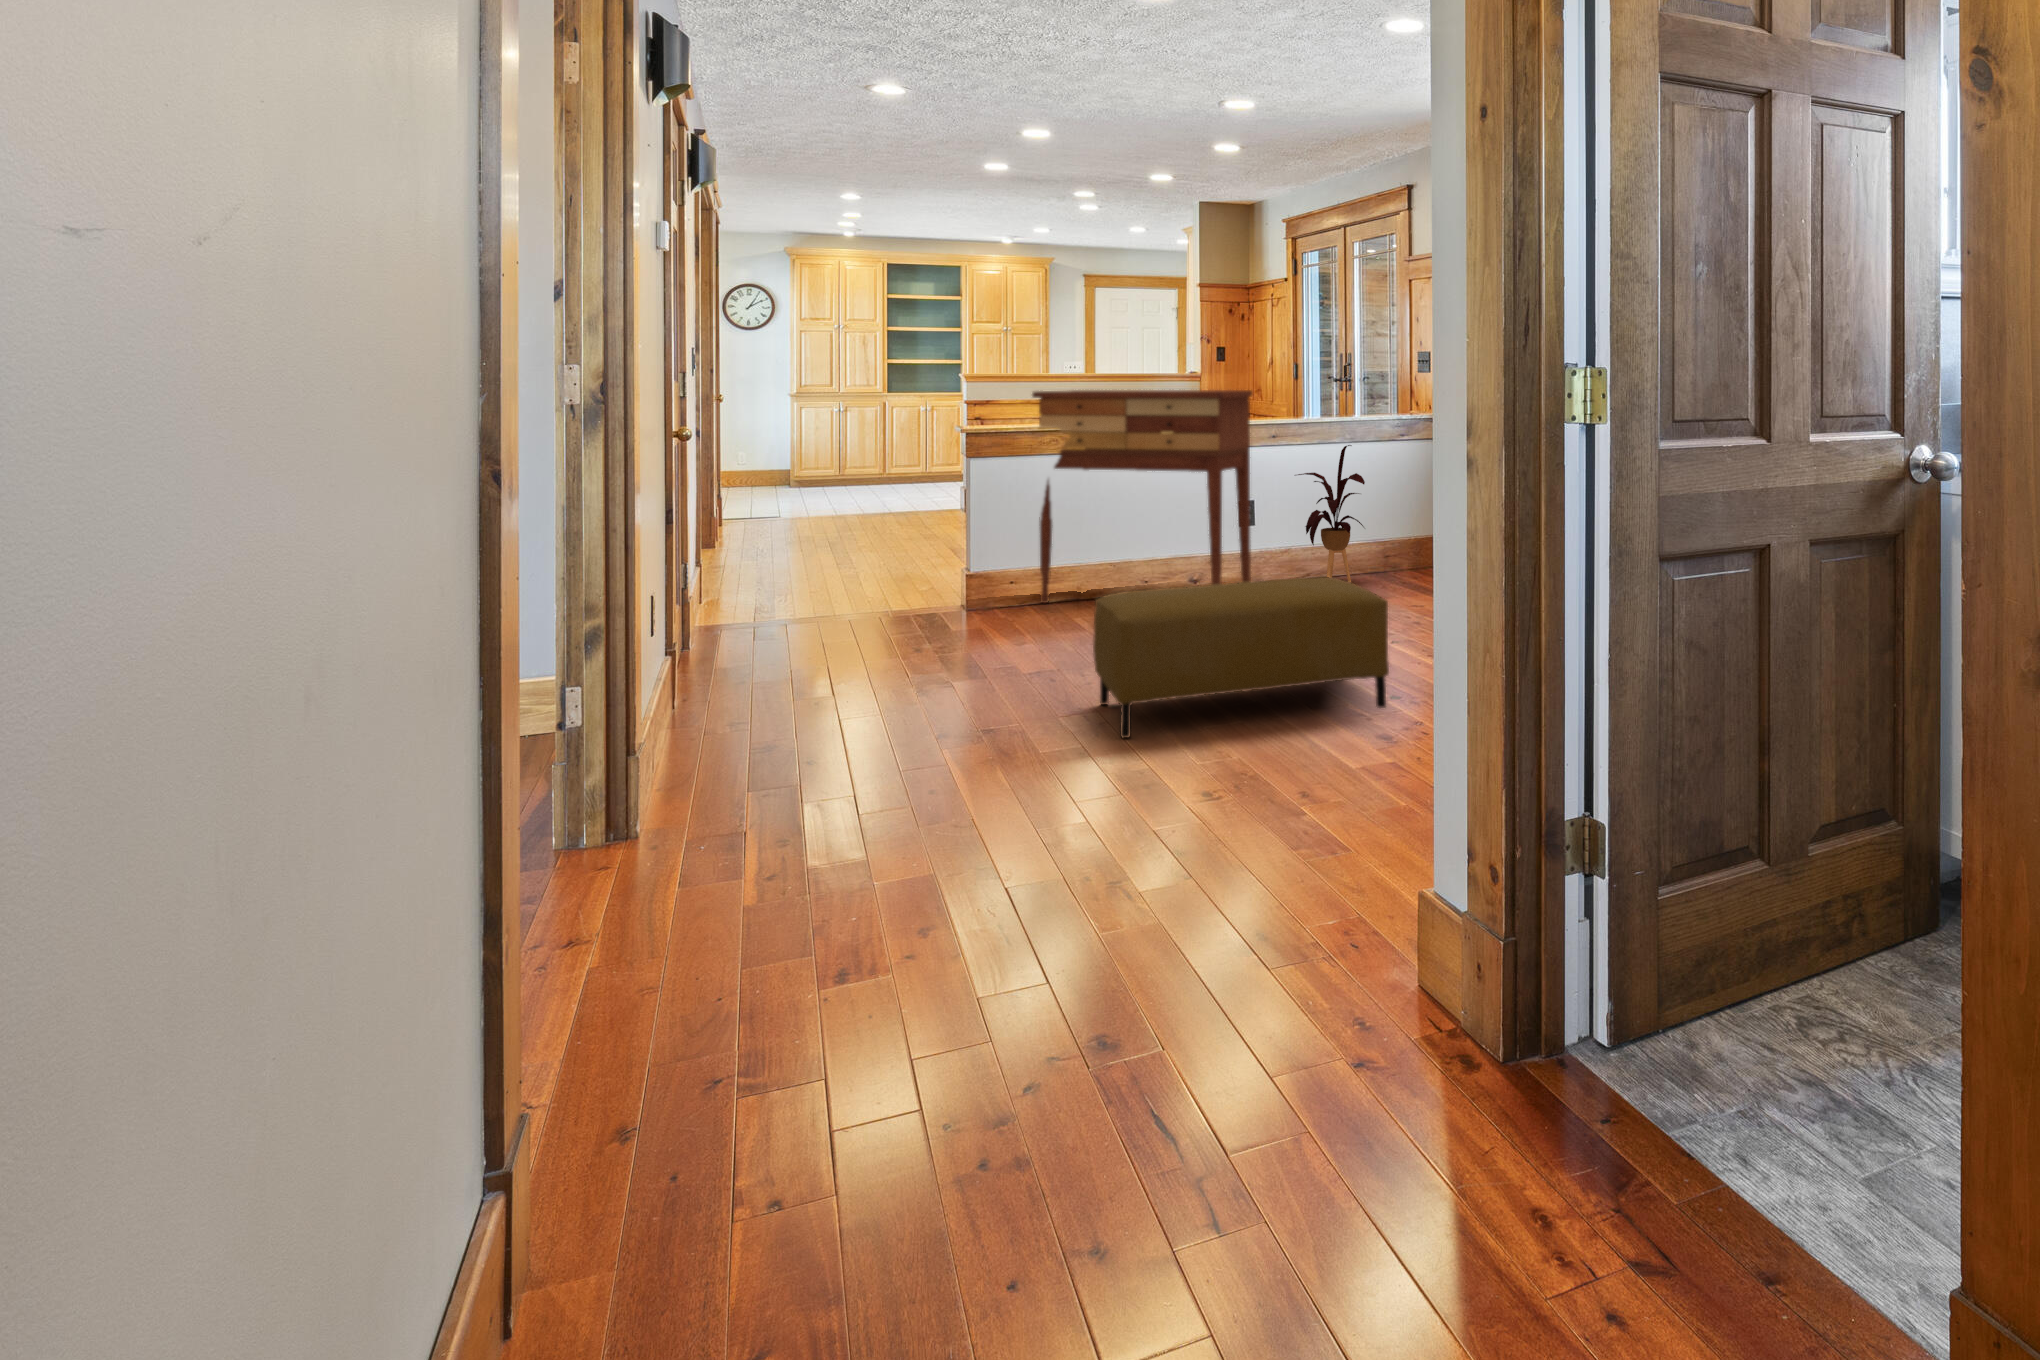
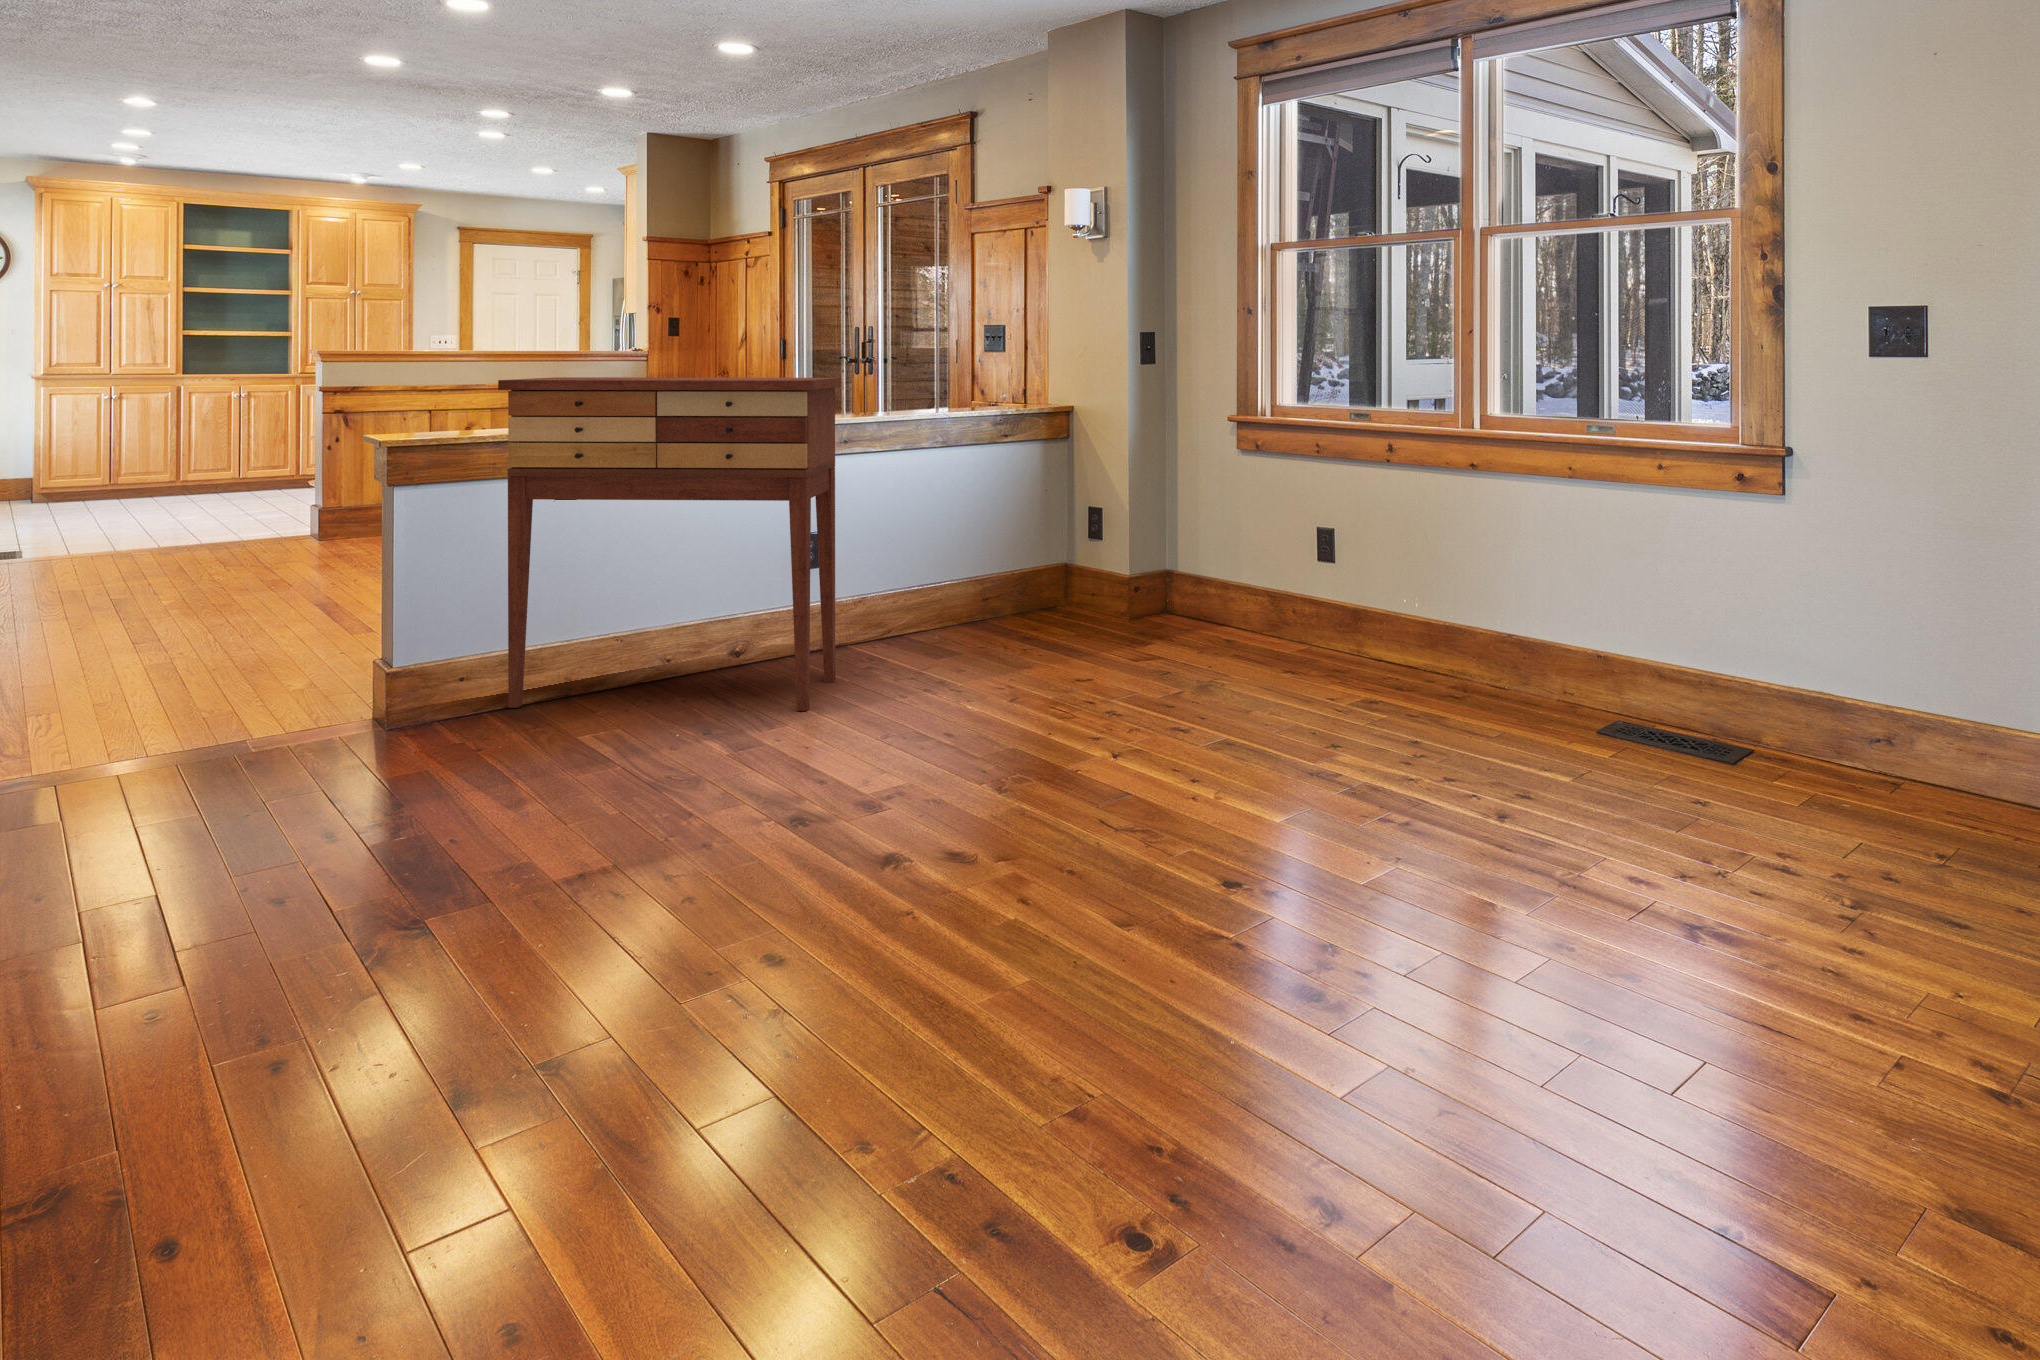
house plant: present [1298,445,1365,582] -> none [877,453,990,650]
ottoman: present [1093,577,1389,738] -> none [736,689,1257,1067]

